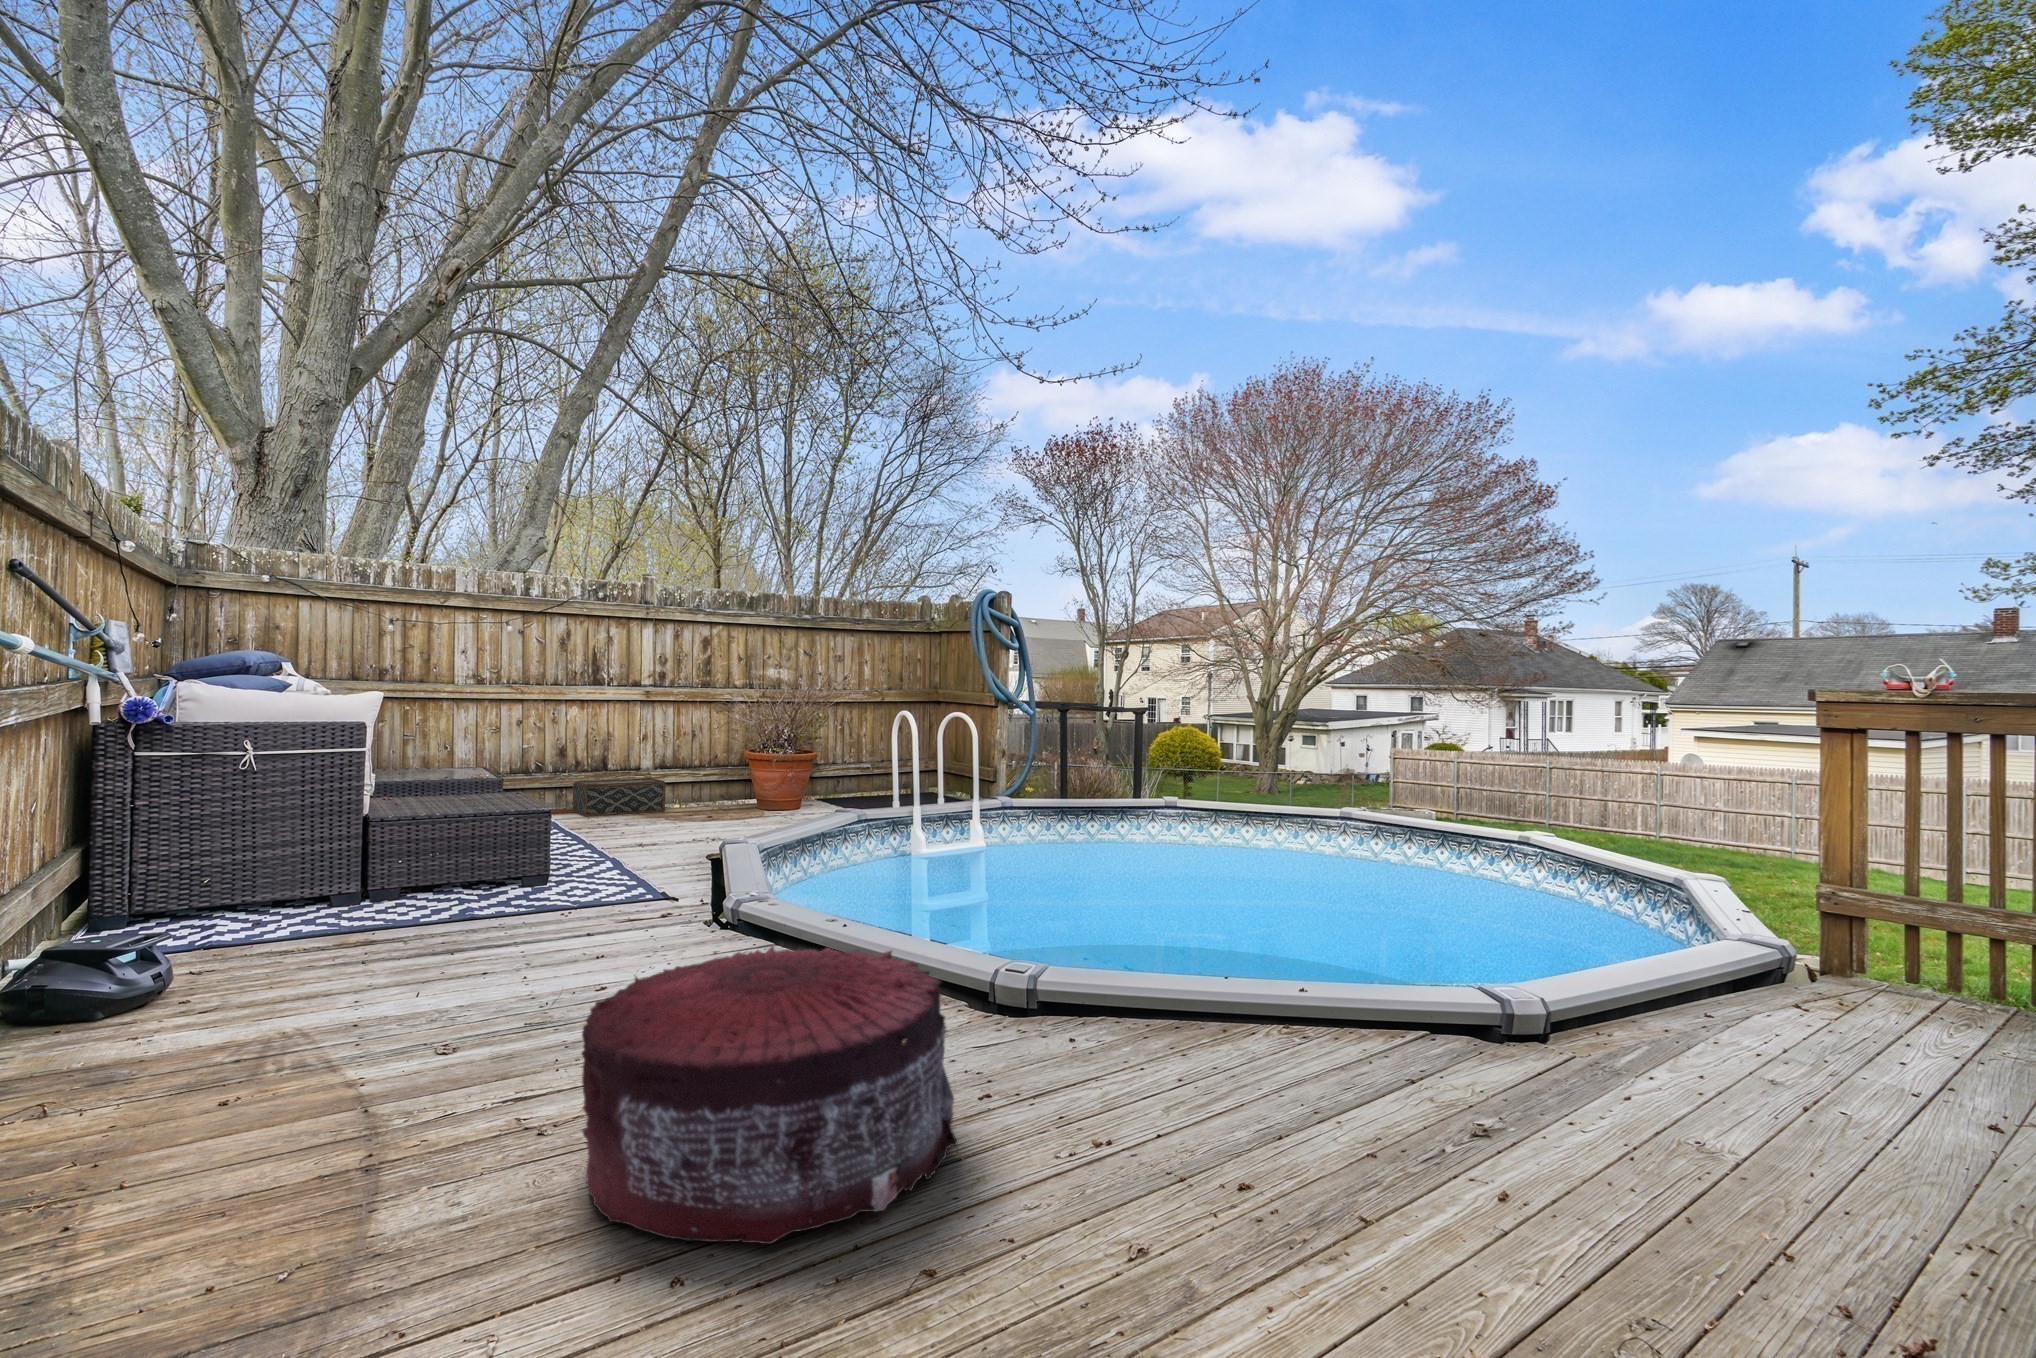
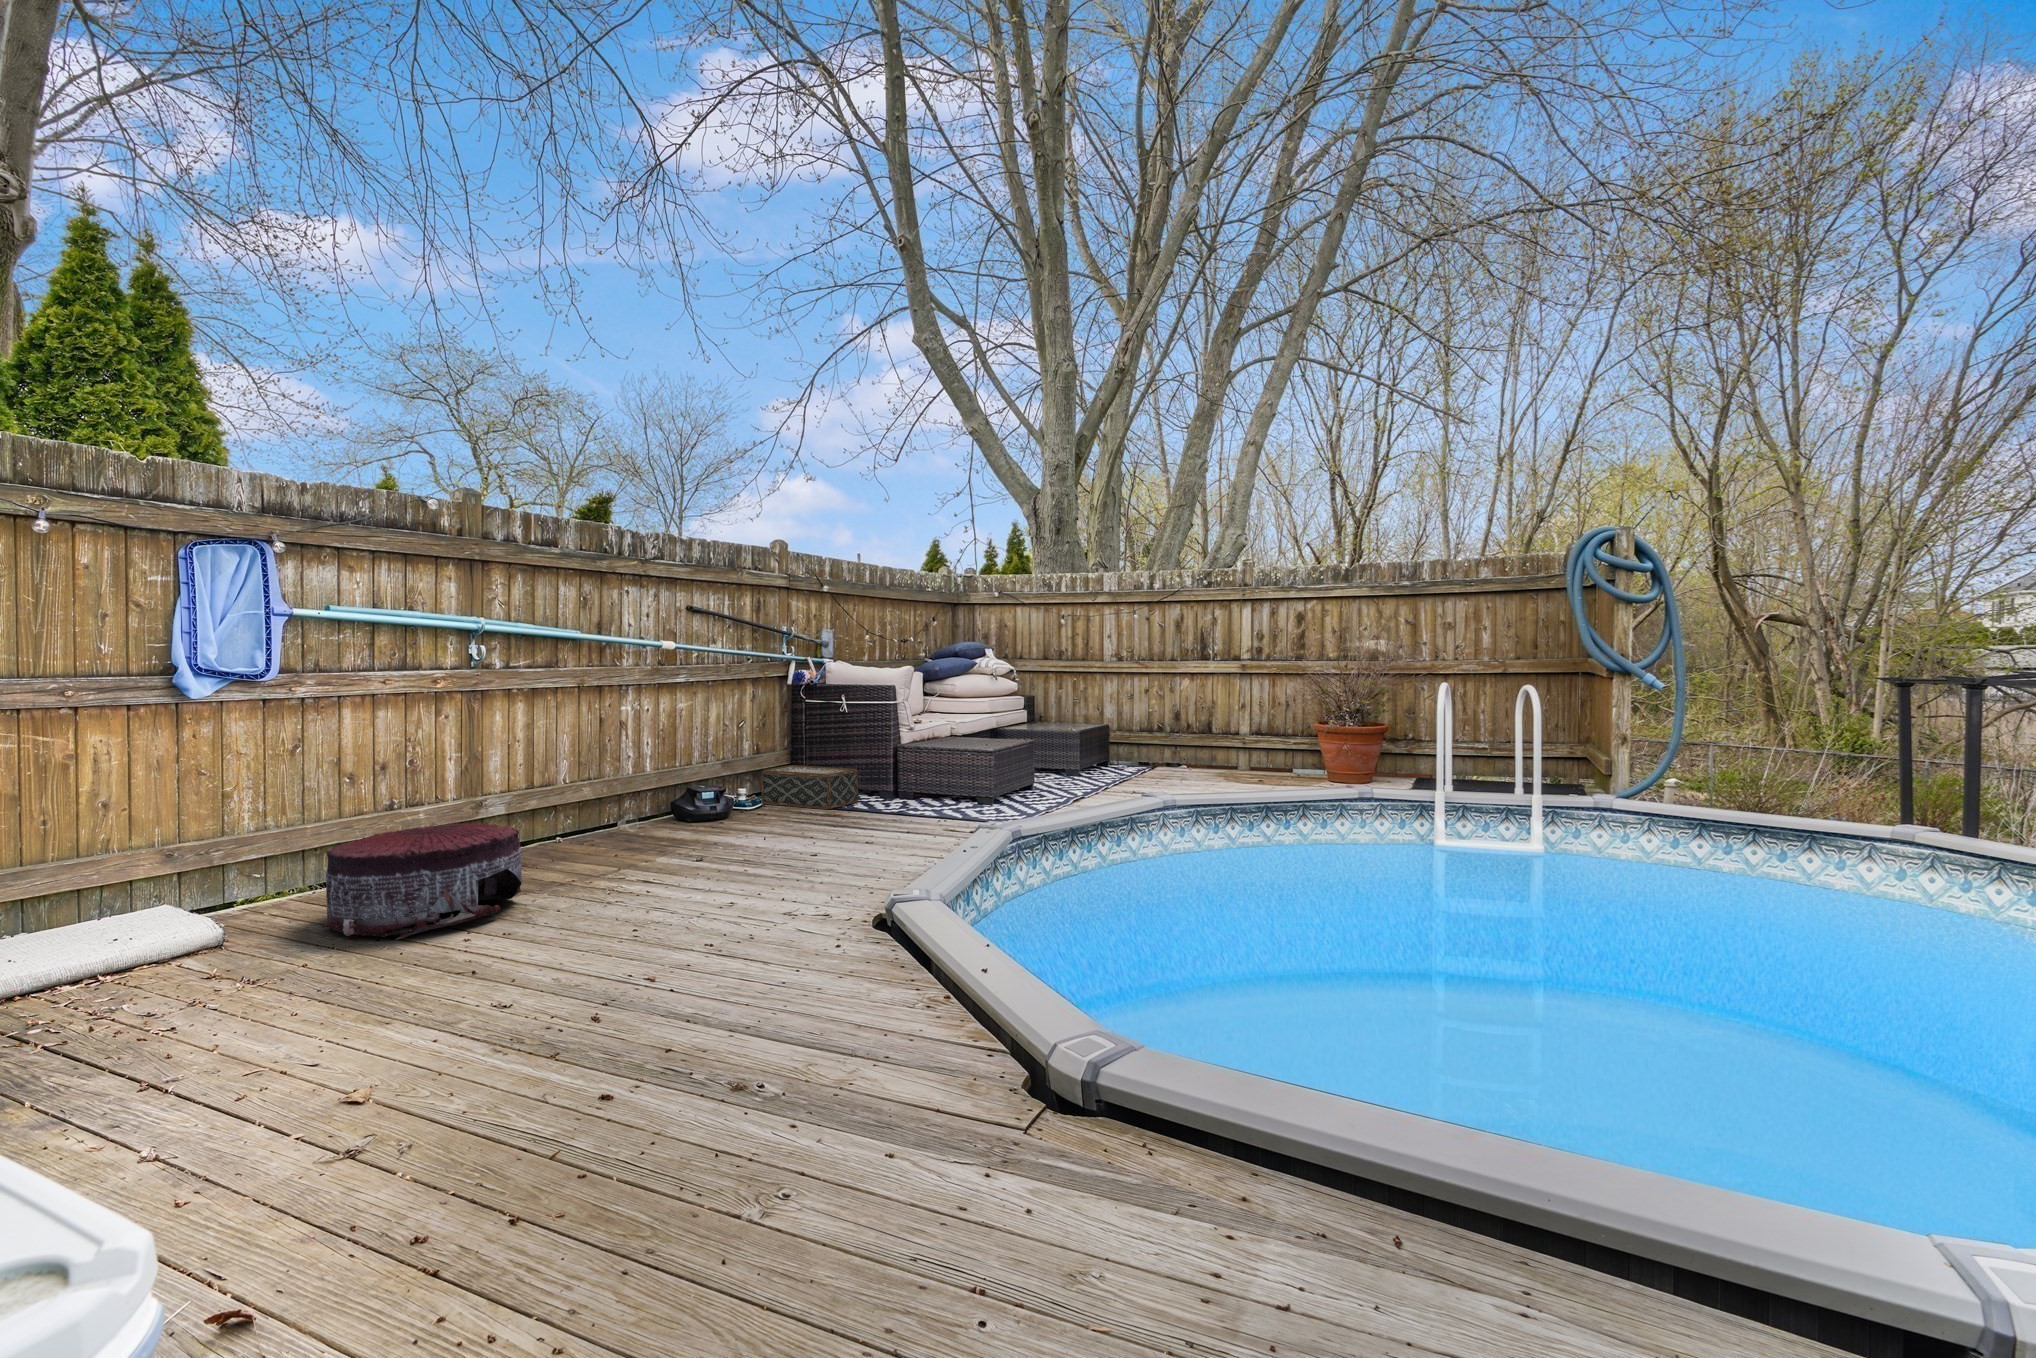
woven basket: present [573,778,665,817] -> present [761,765,858,809]

